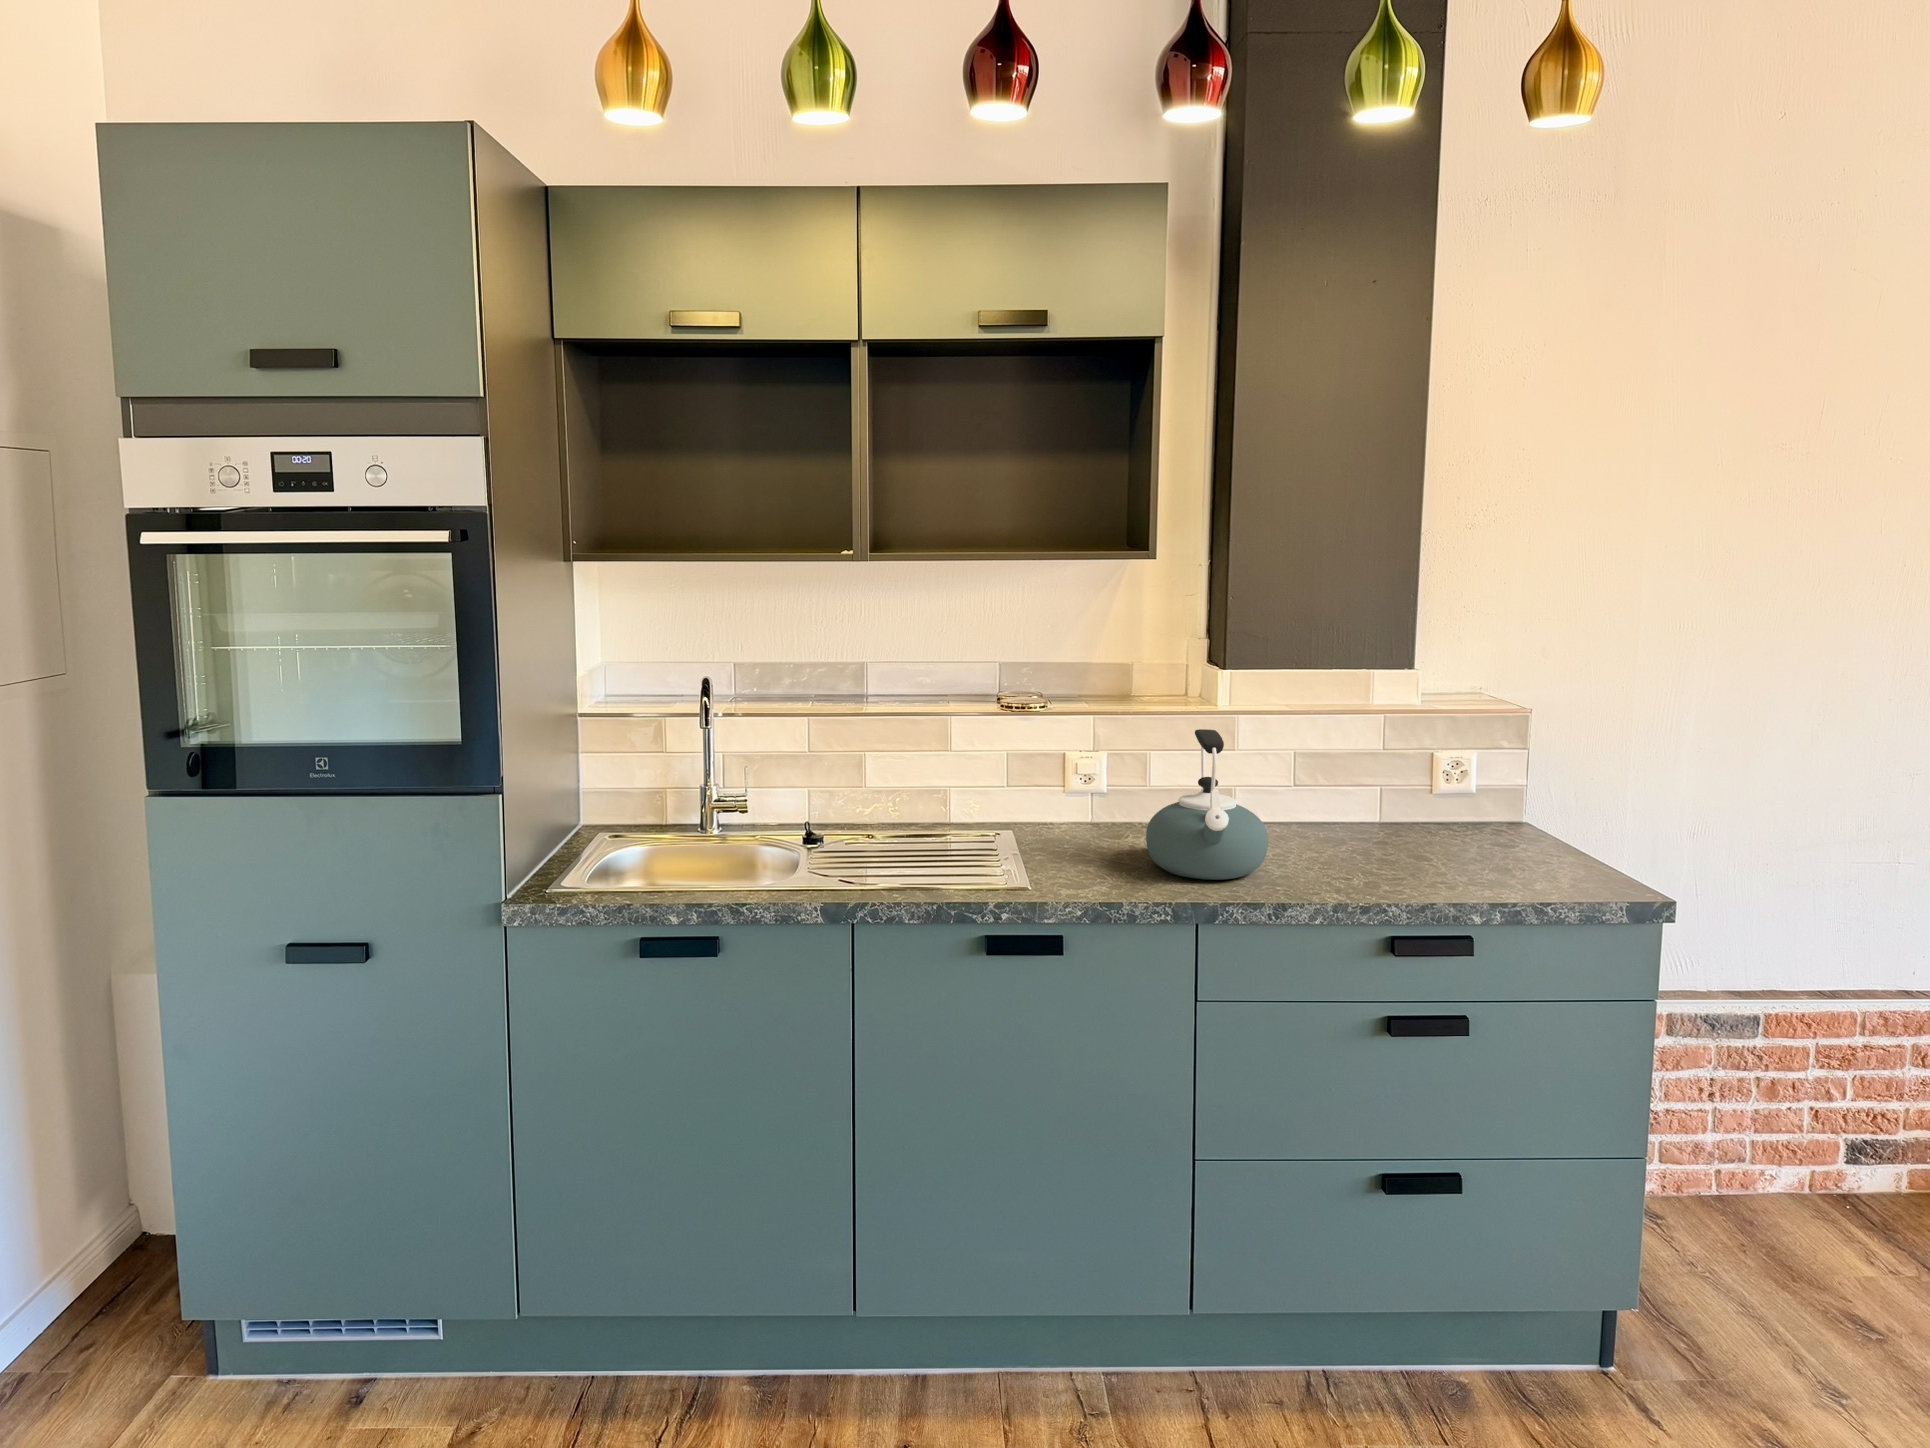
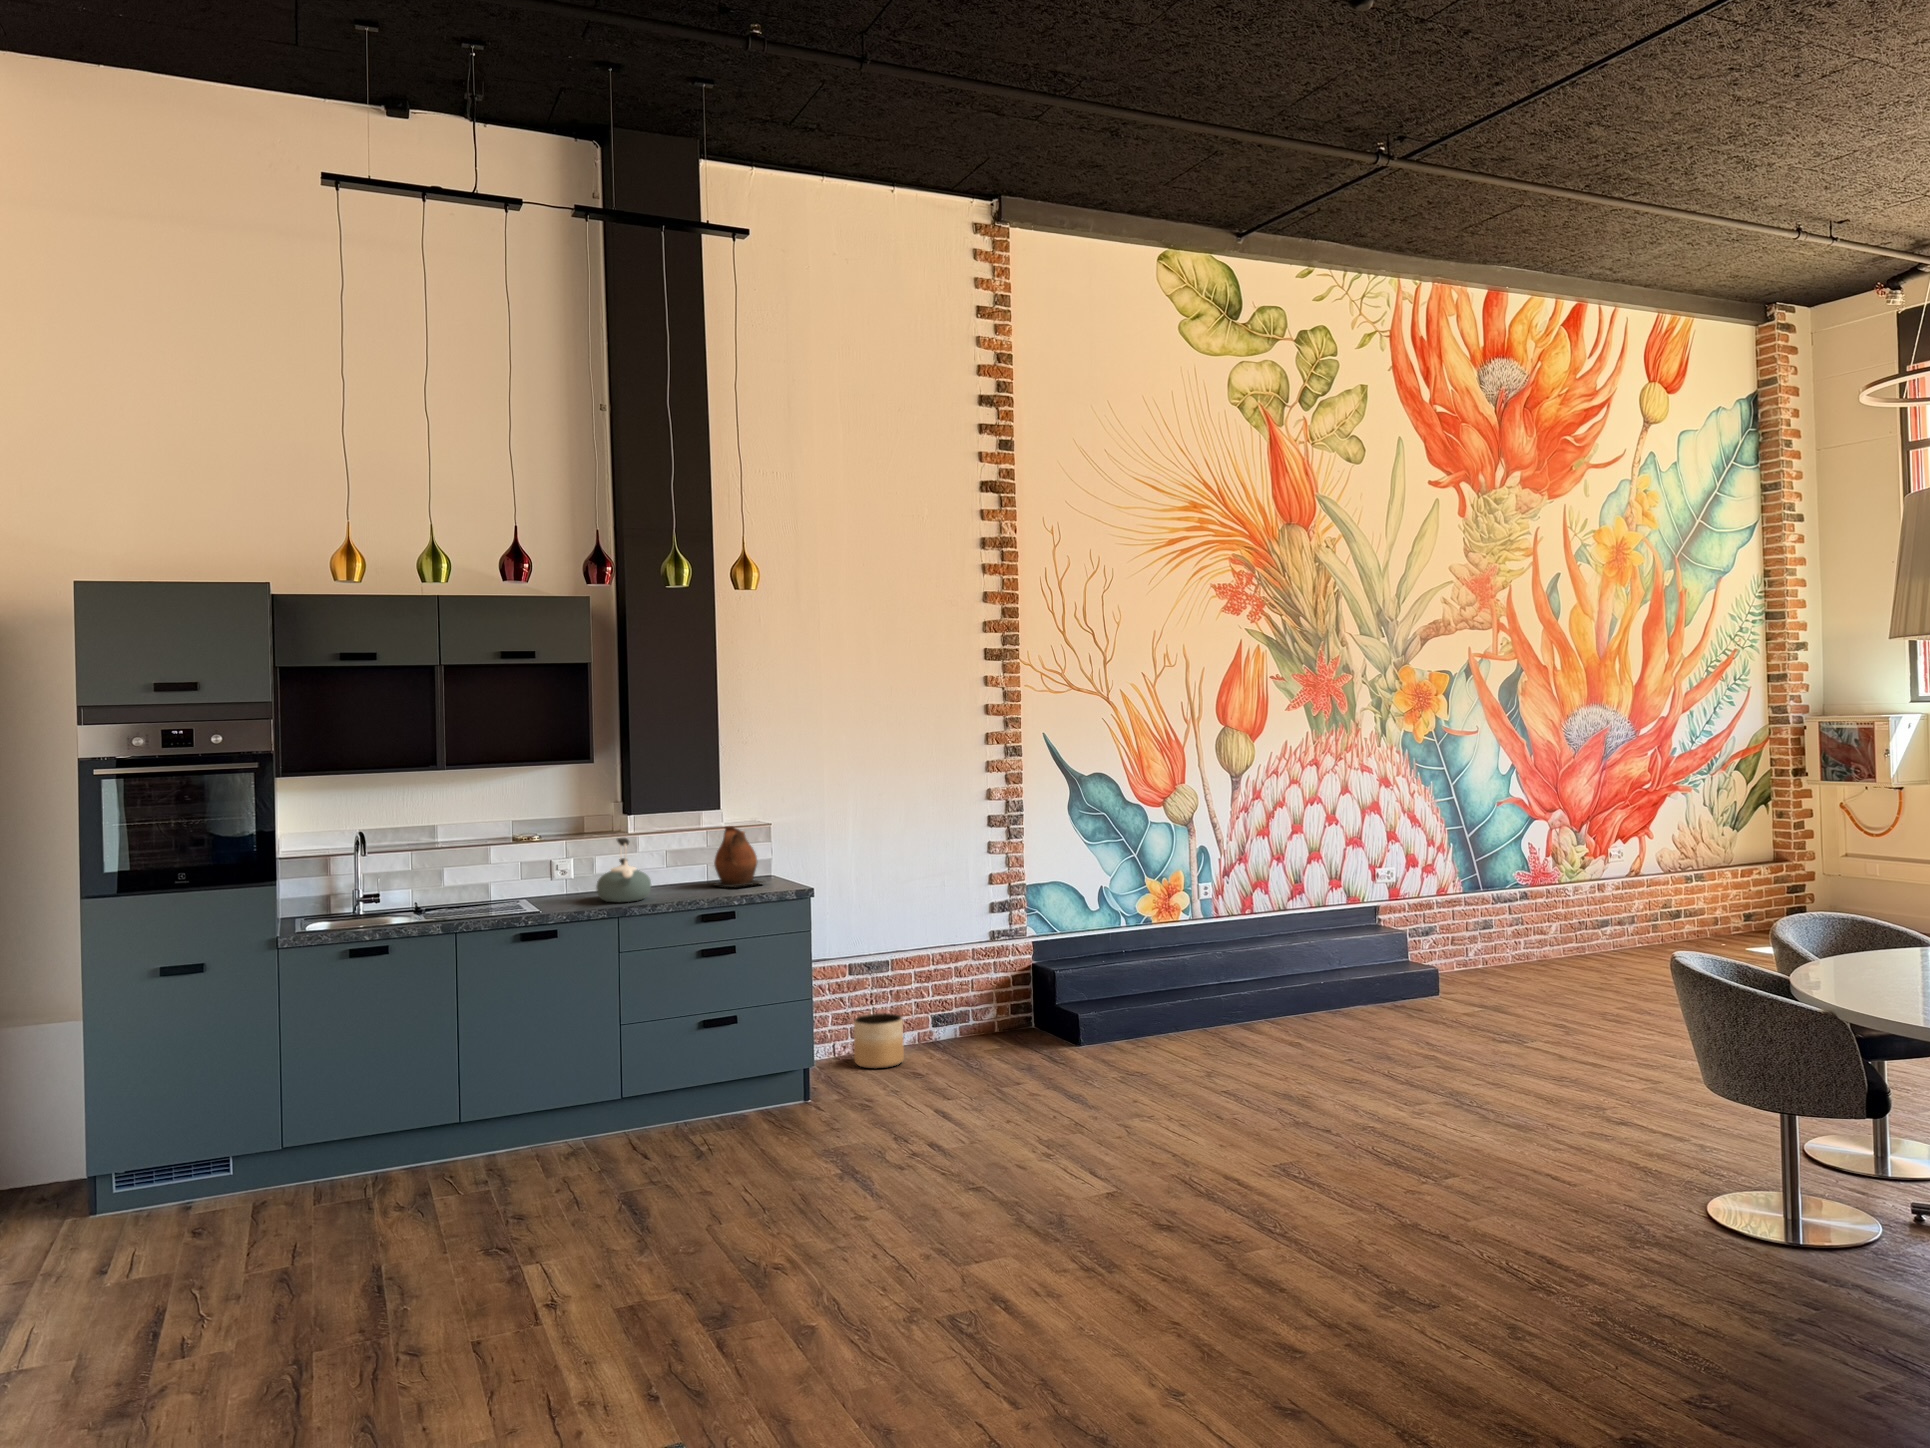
ceramic pitcher: none [1389,717,1527,858] -> present [713,826,763,887]
planter: none [1674,1126,1806,1268] -> present [854,1013,904,1069]

